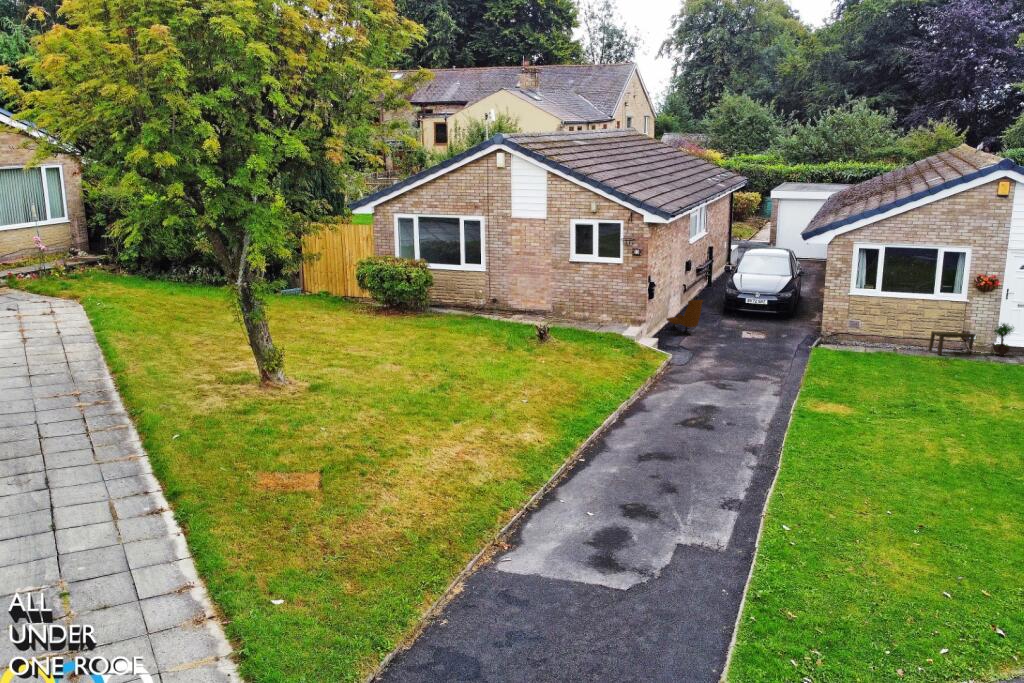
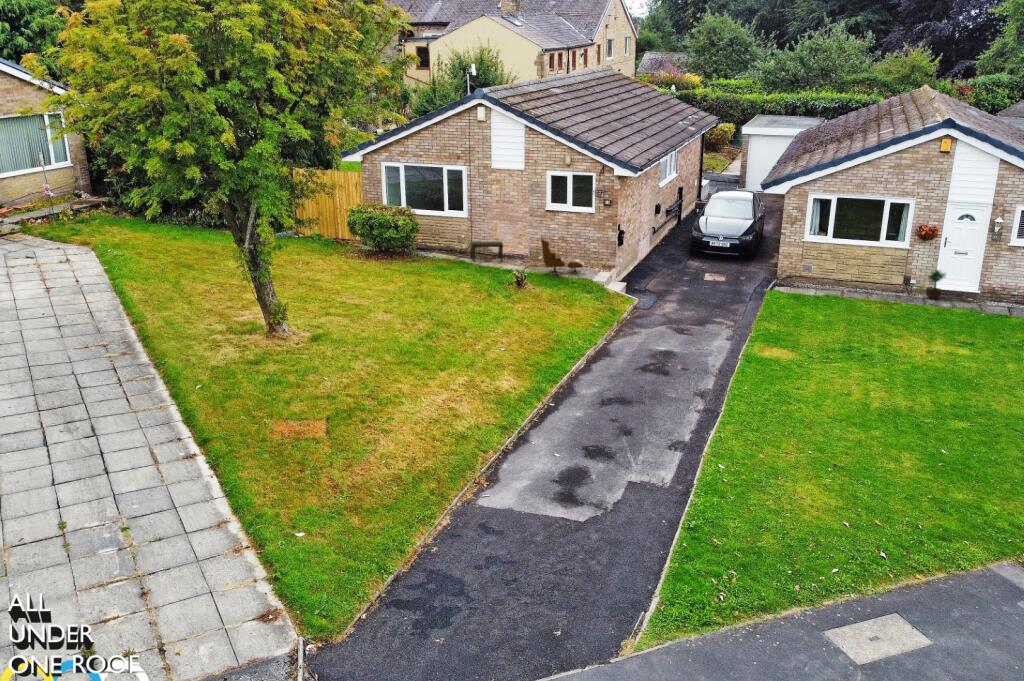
lounge chair: present [667,300,703,334] -> present [541,238,583,275]
bench: present [928,331,975,355] -> present [470,242,503,261]

